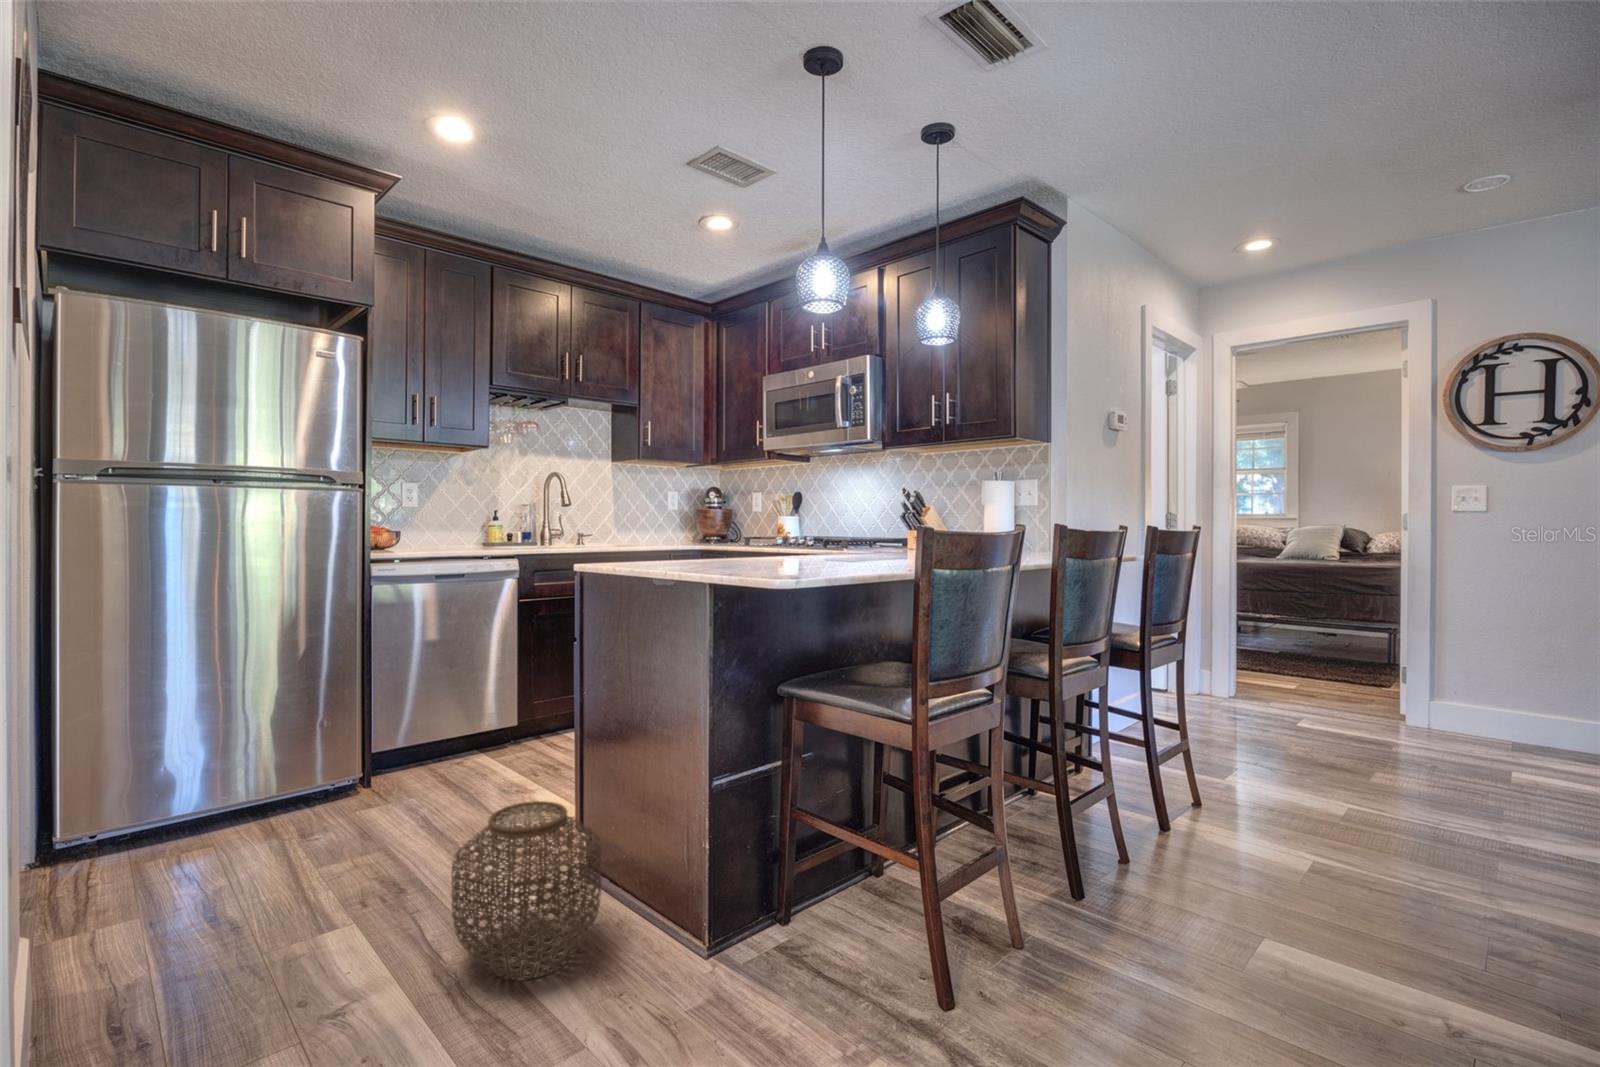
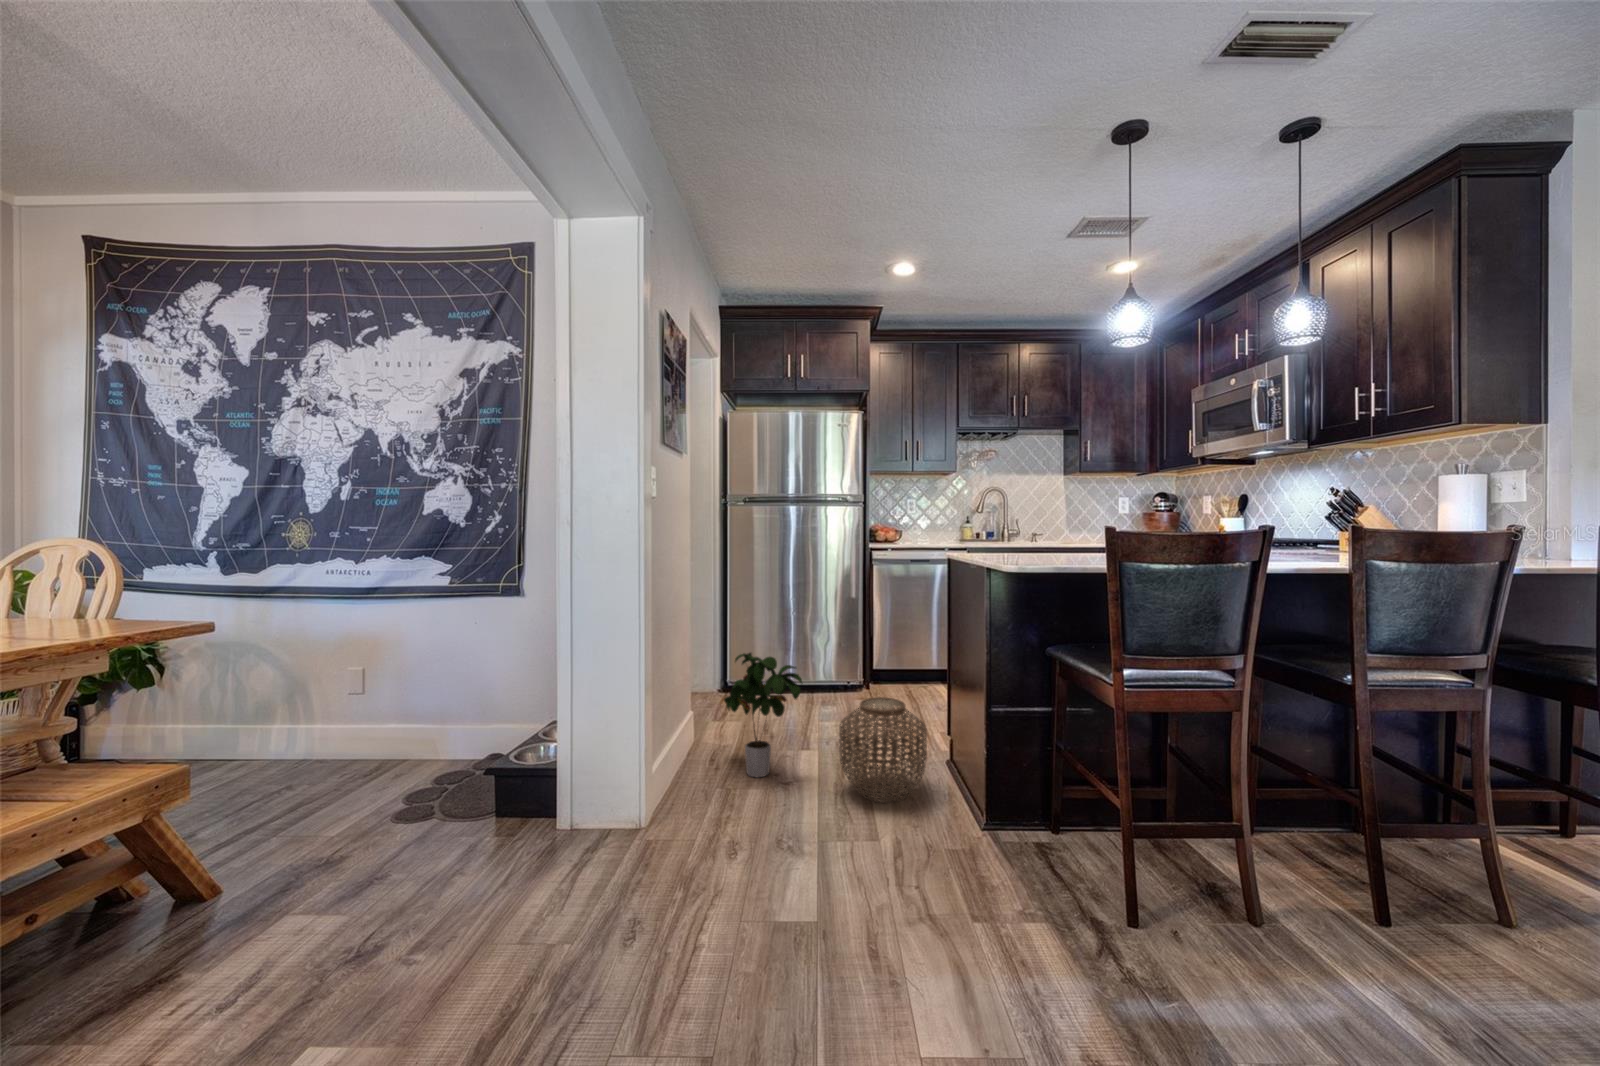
potted plant: none [148,779,373,1032] -> present [724,653,803,777]

